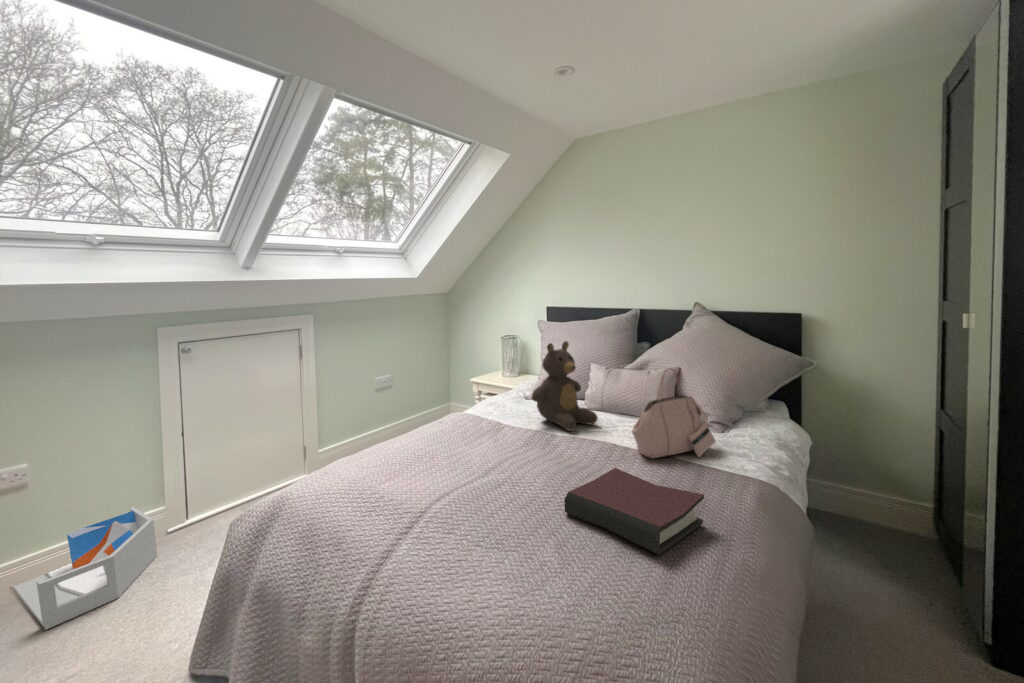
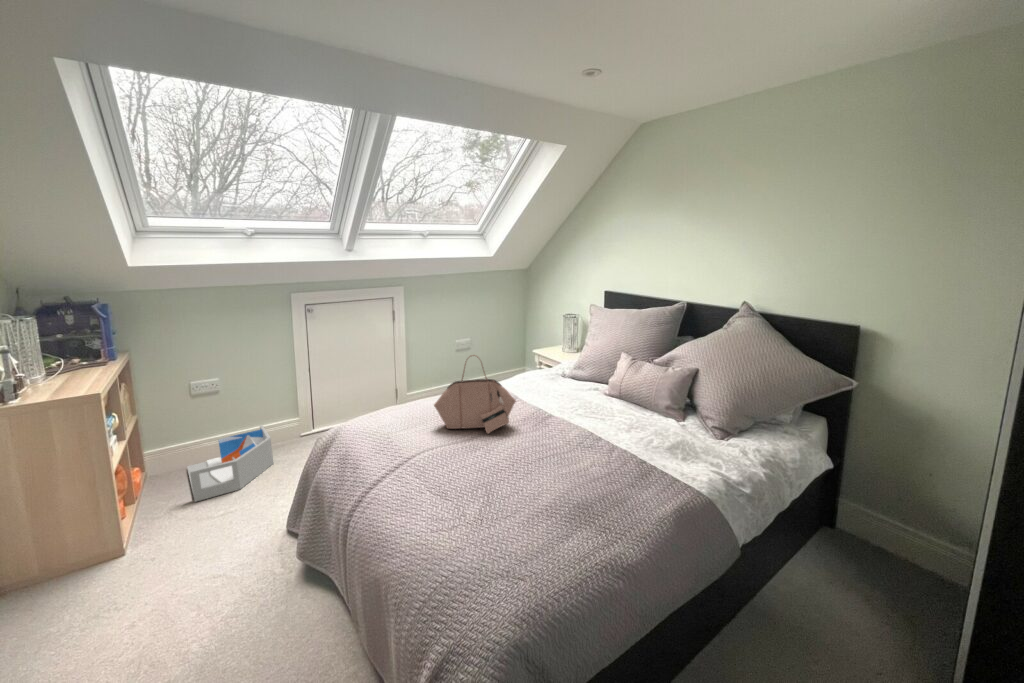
teddy bear: present [532,341,597,431] -> none [539,334,599,418]
handbag: present [632,369,716,458] -> present [434,355,516,433]
hardback book: present [565,468,704,555] -> none [495,463,608,548]

